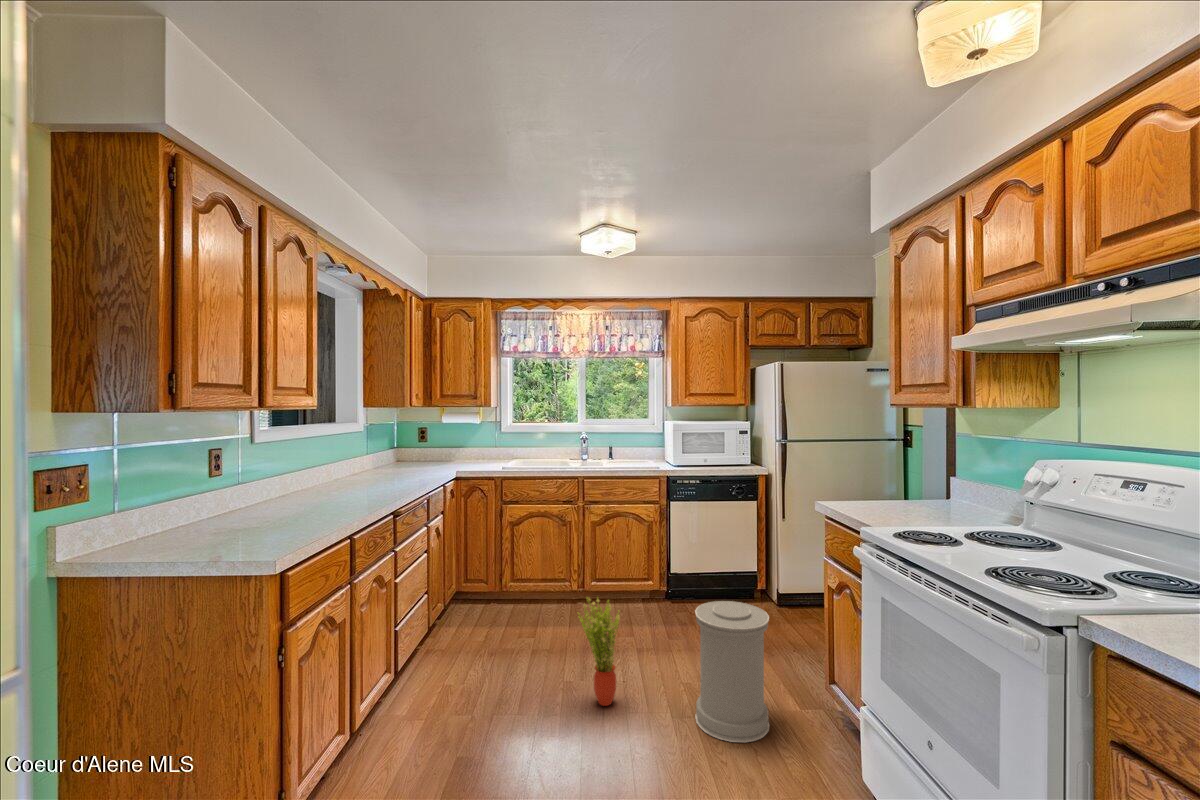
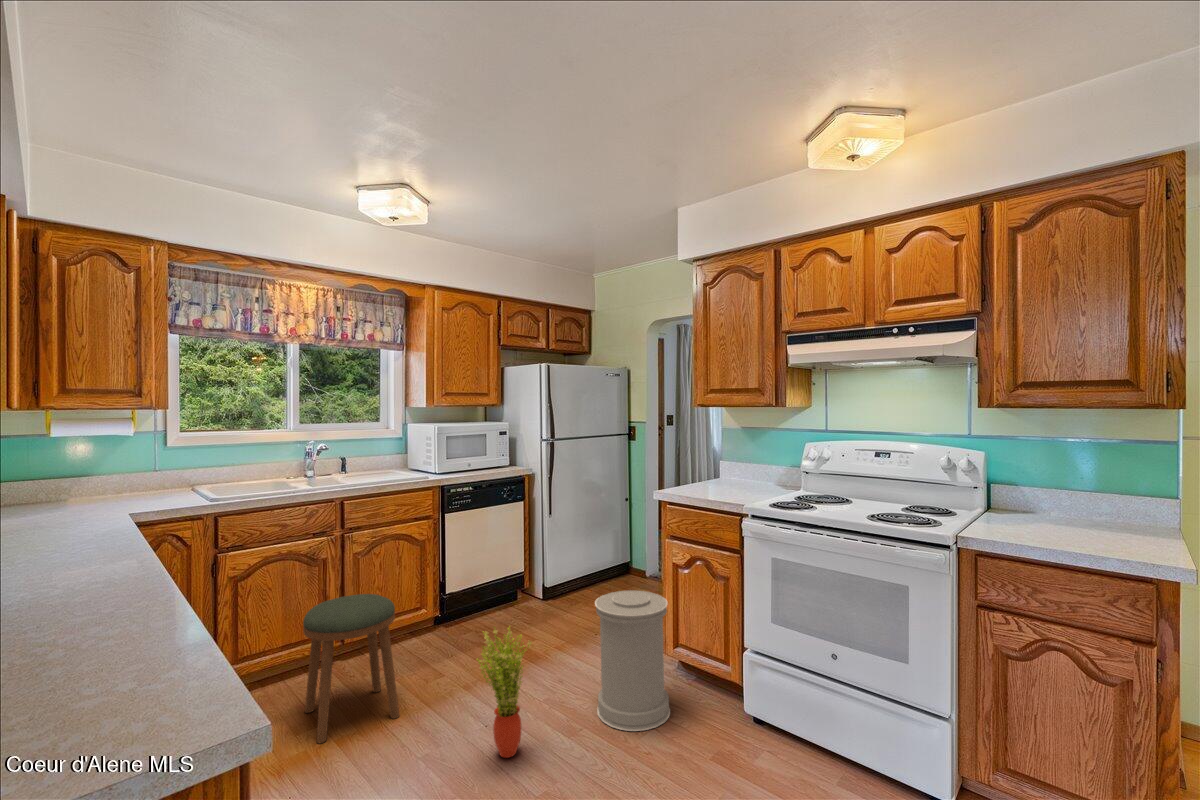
stool: none [520,550,585,649] -> present [303,594,399,743]

